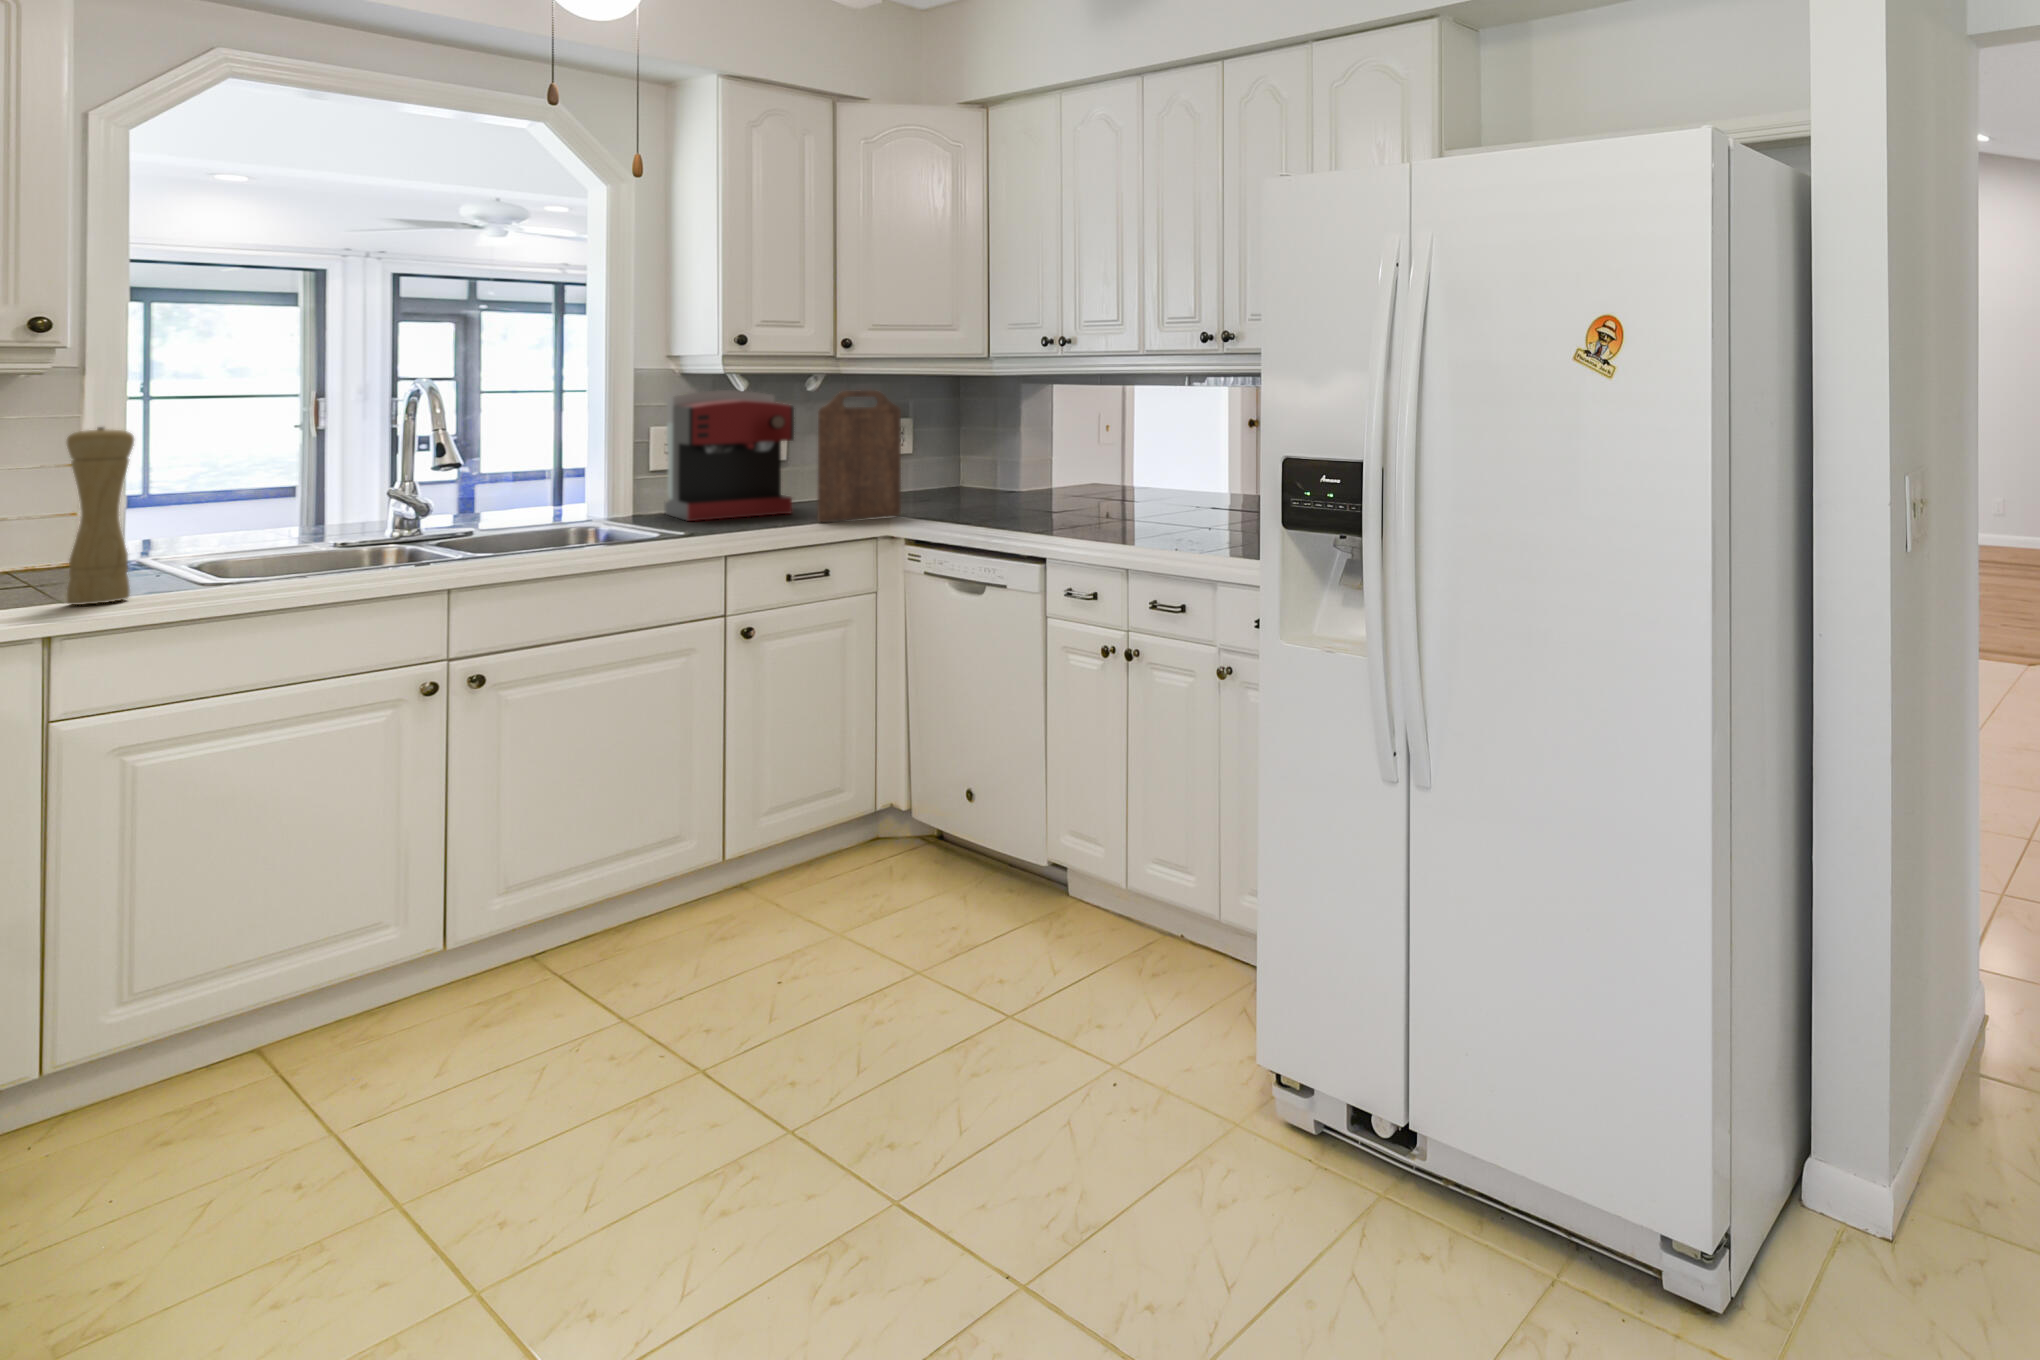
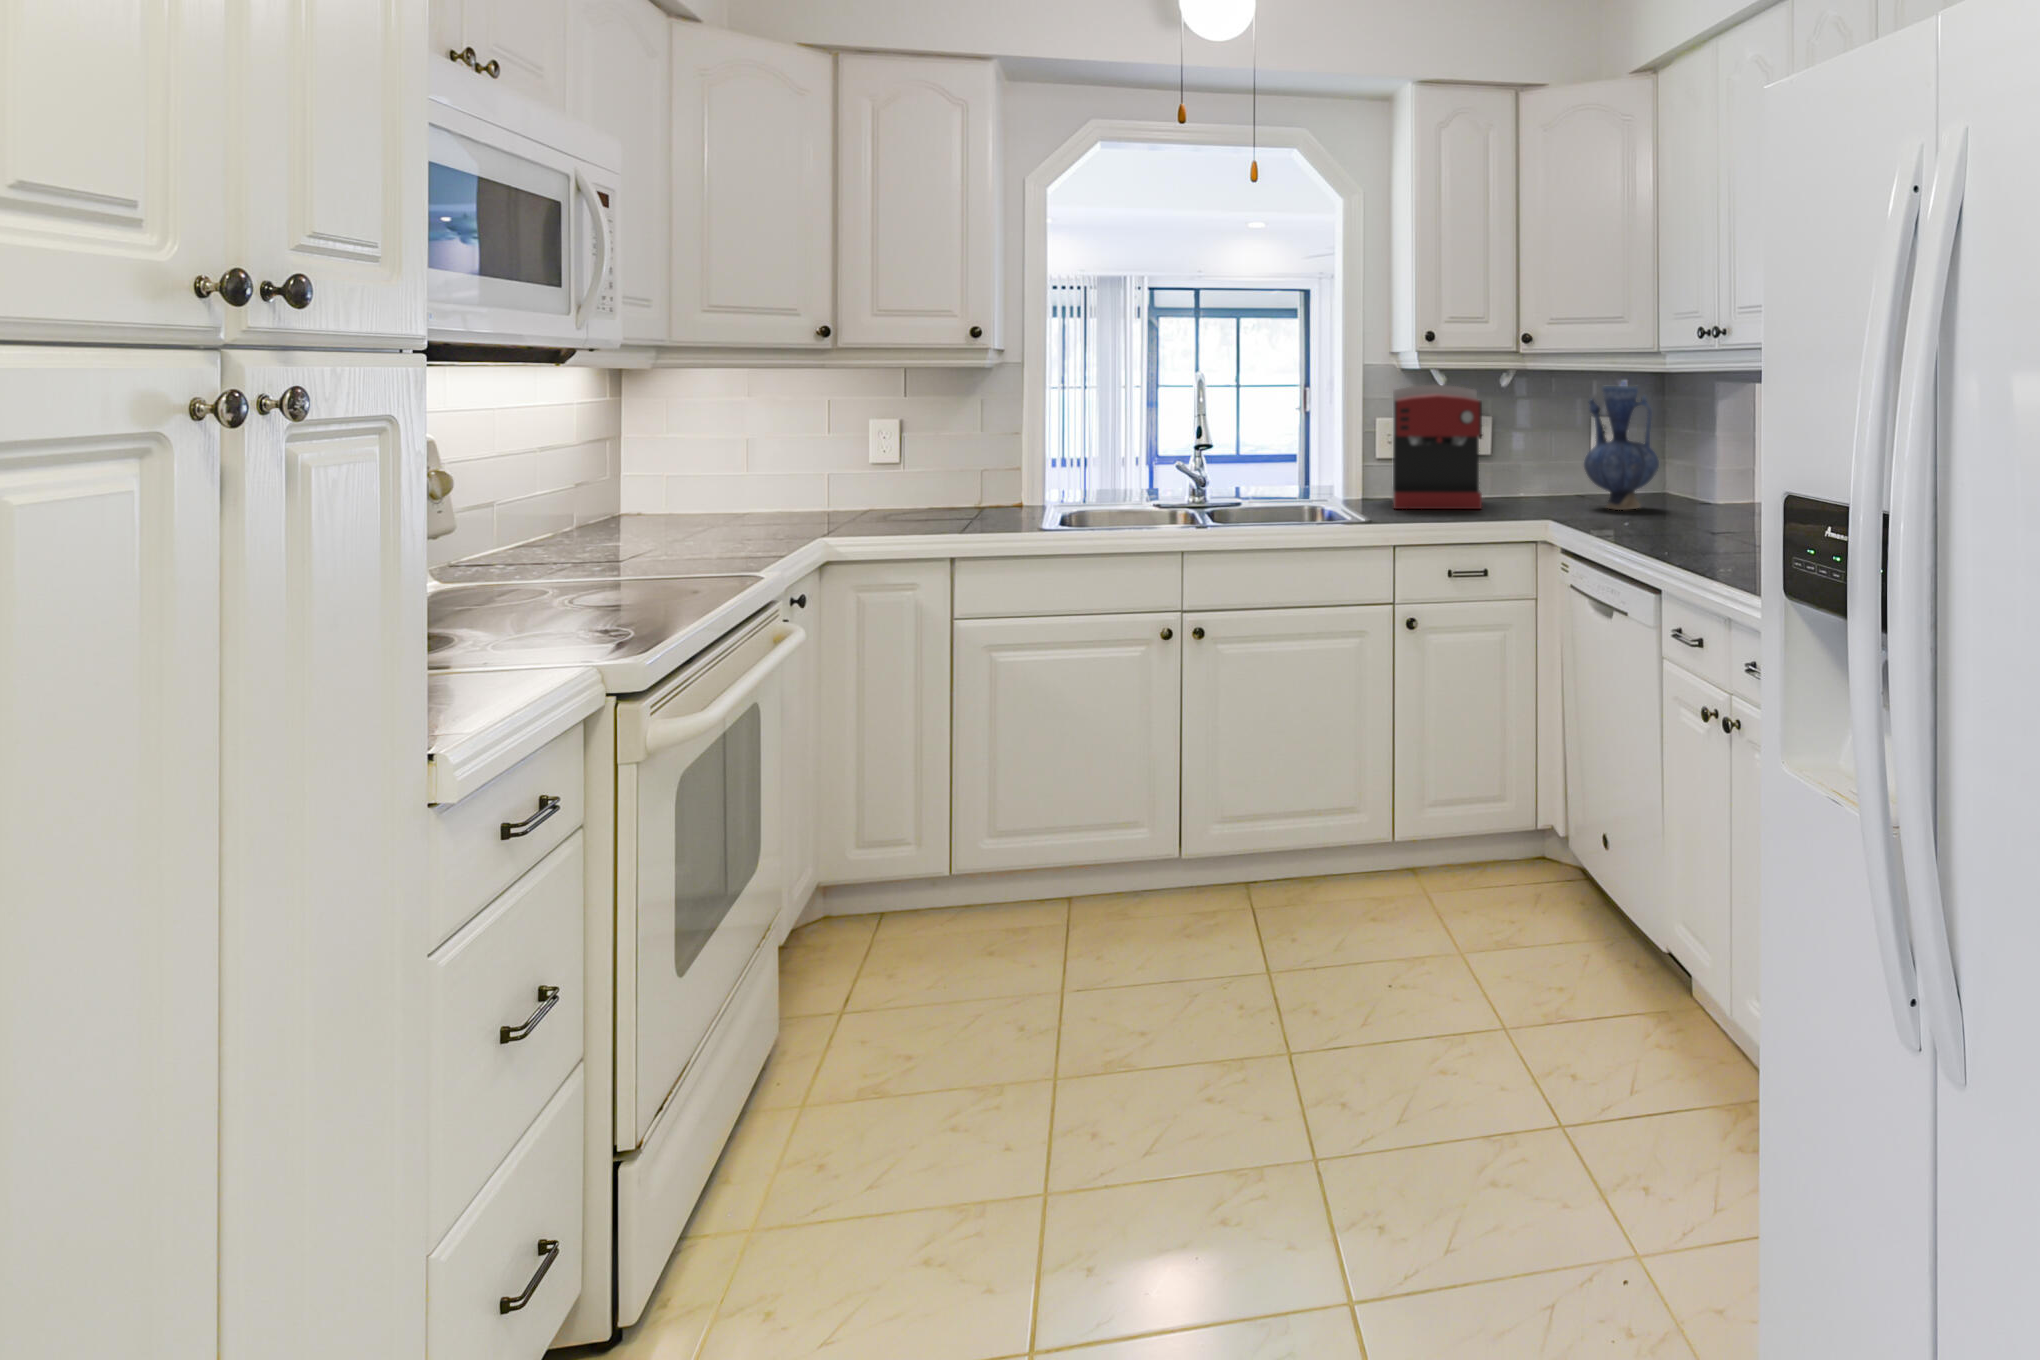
vase: none [897,389,971,503] -> present [1584,386,1659,510]
cutting board: present [818,390,901,522] -> none [1485,386,1564,522]
pepper mill: present [67,427,134,605] -> none [963,407,997,537]

